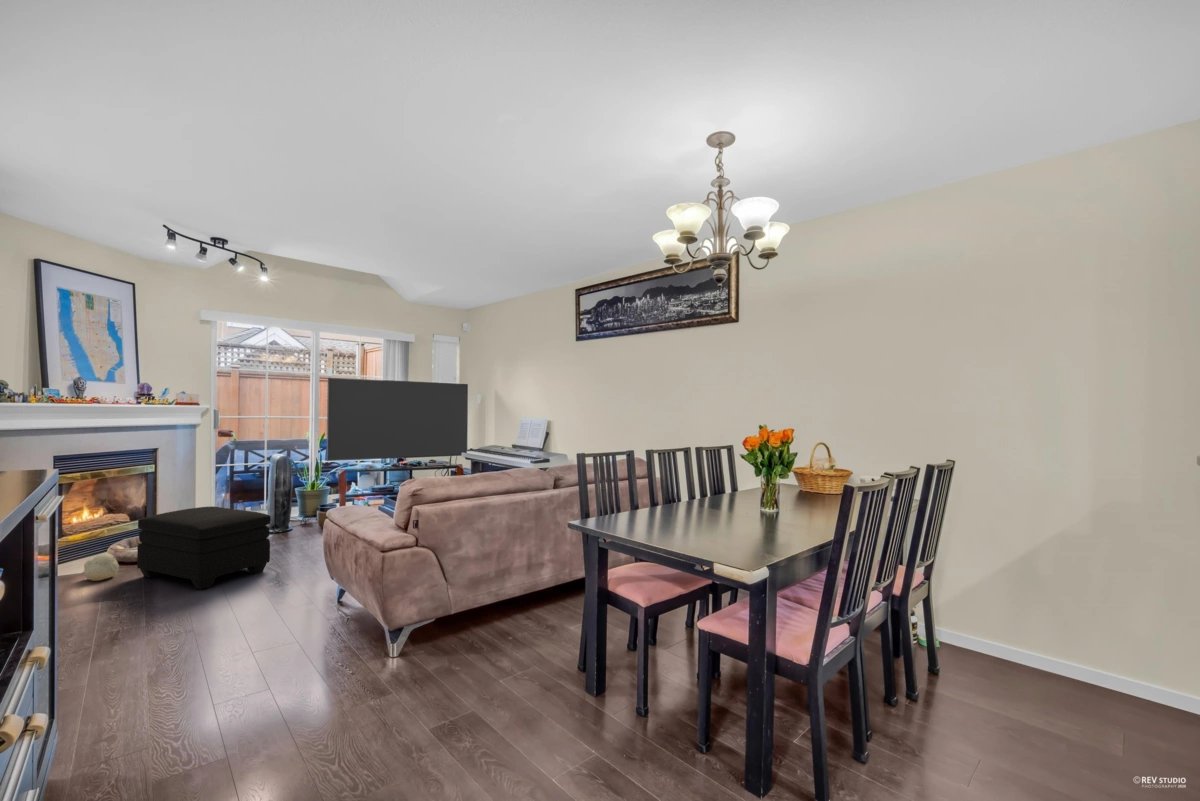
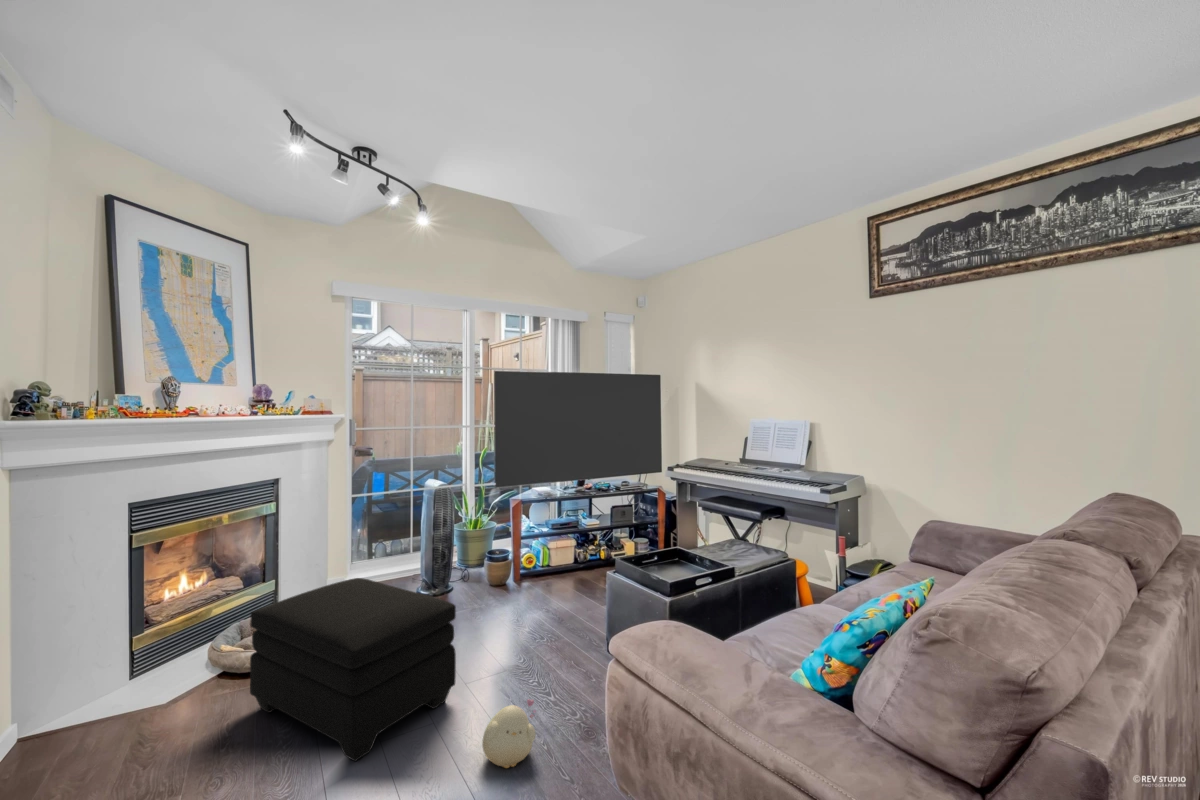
plush toy: present [84,549,122,581] -> present [482,699,538,768]

